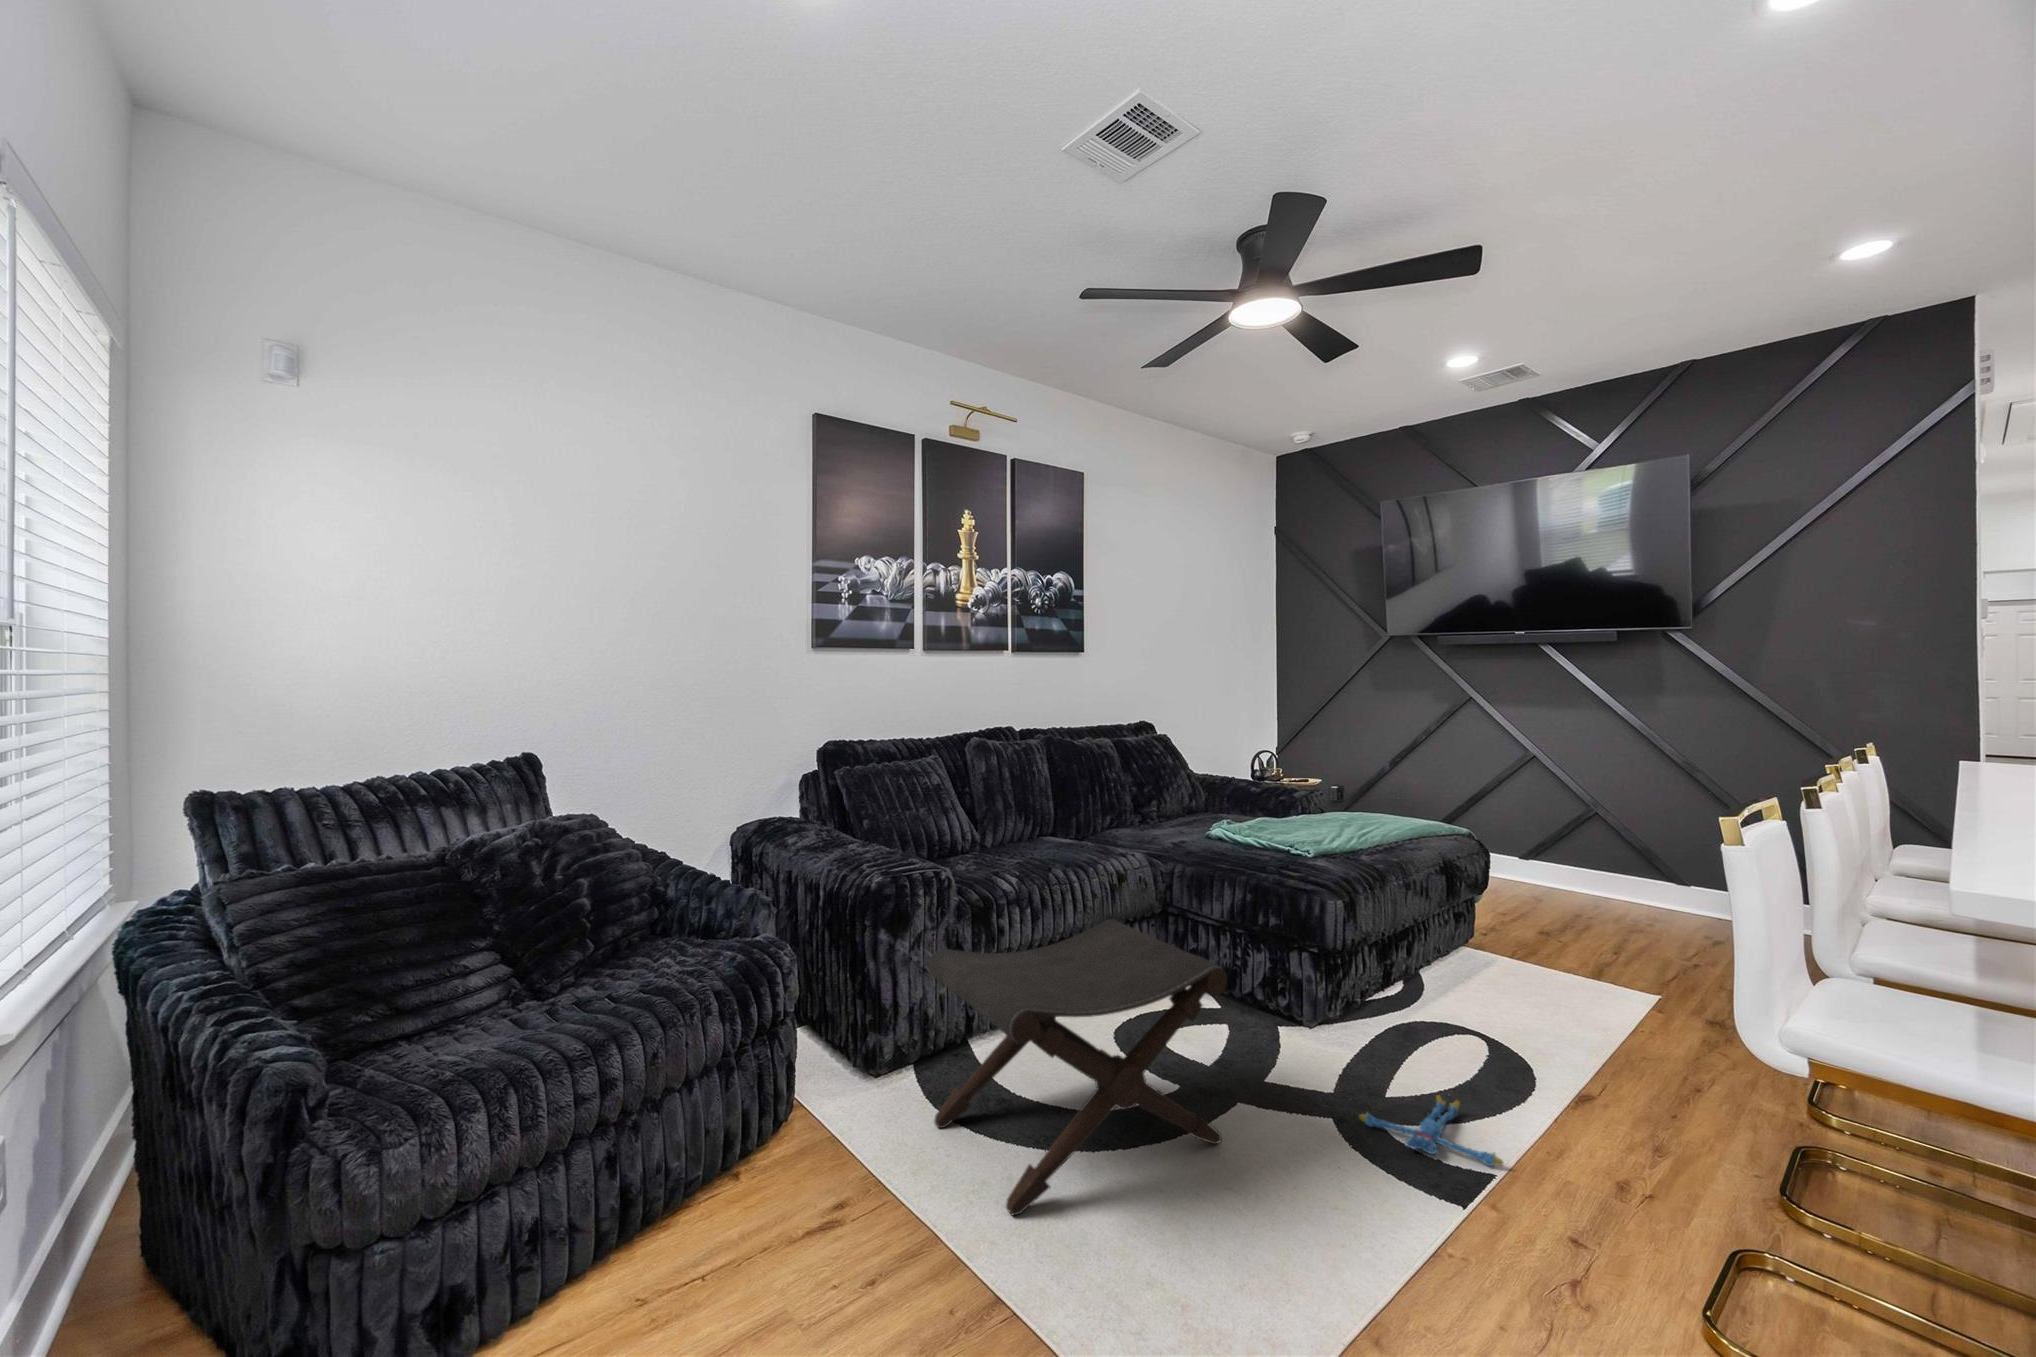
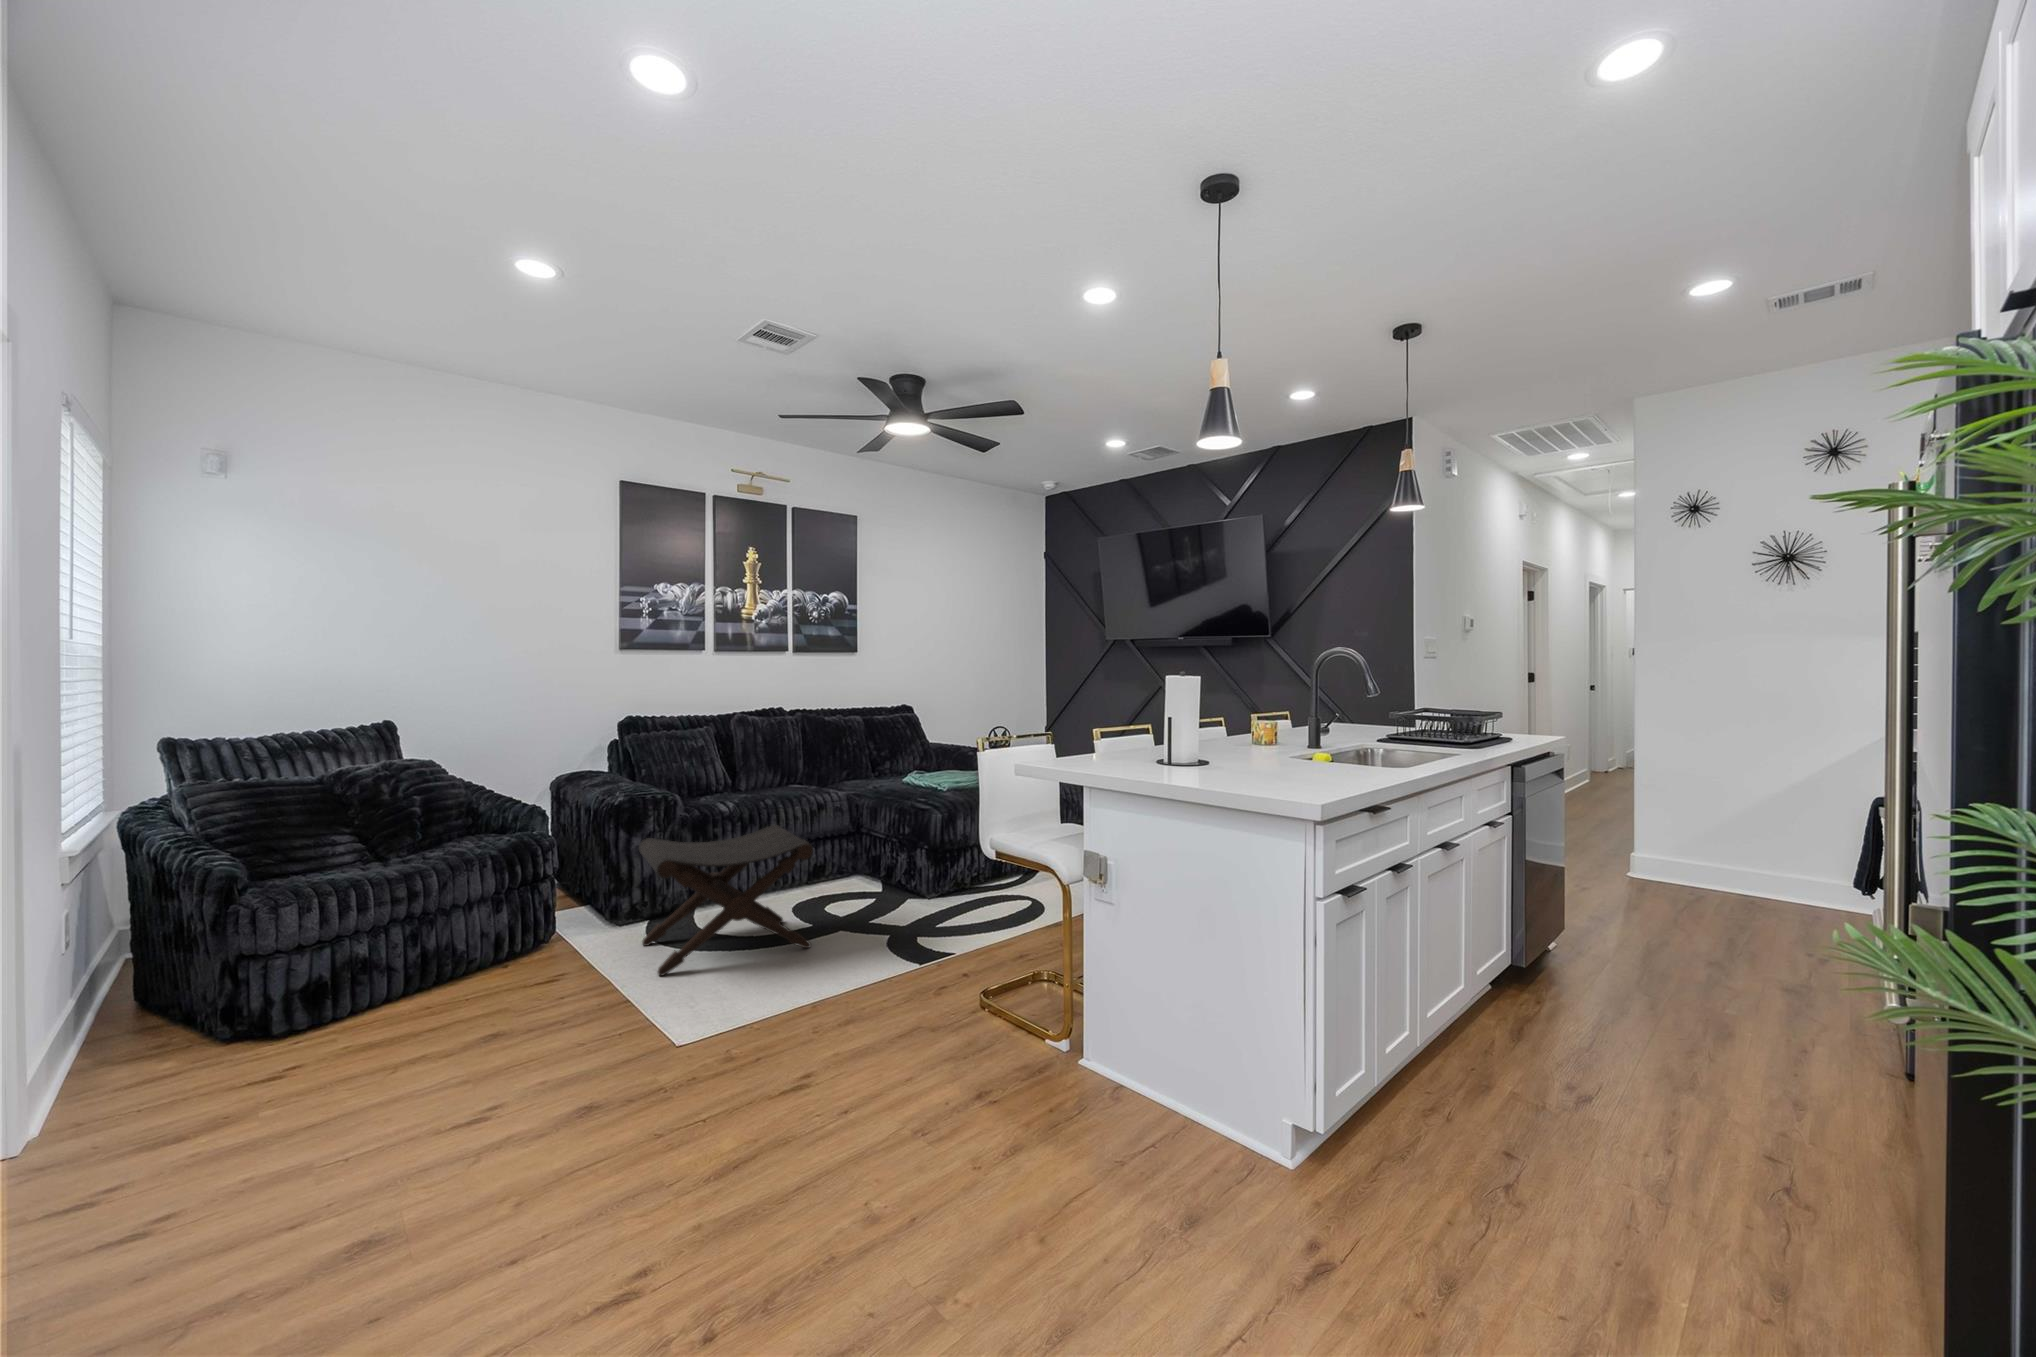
plush toy: present [1359,1095,1504,1167] -> none [904,925,969,954]

